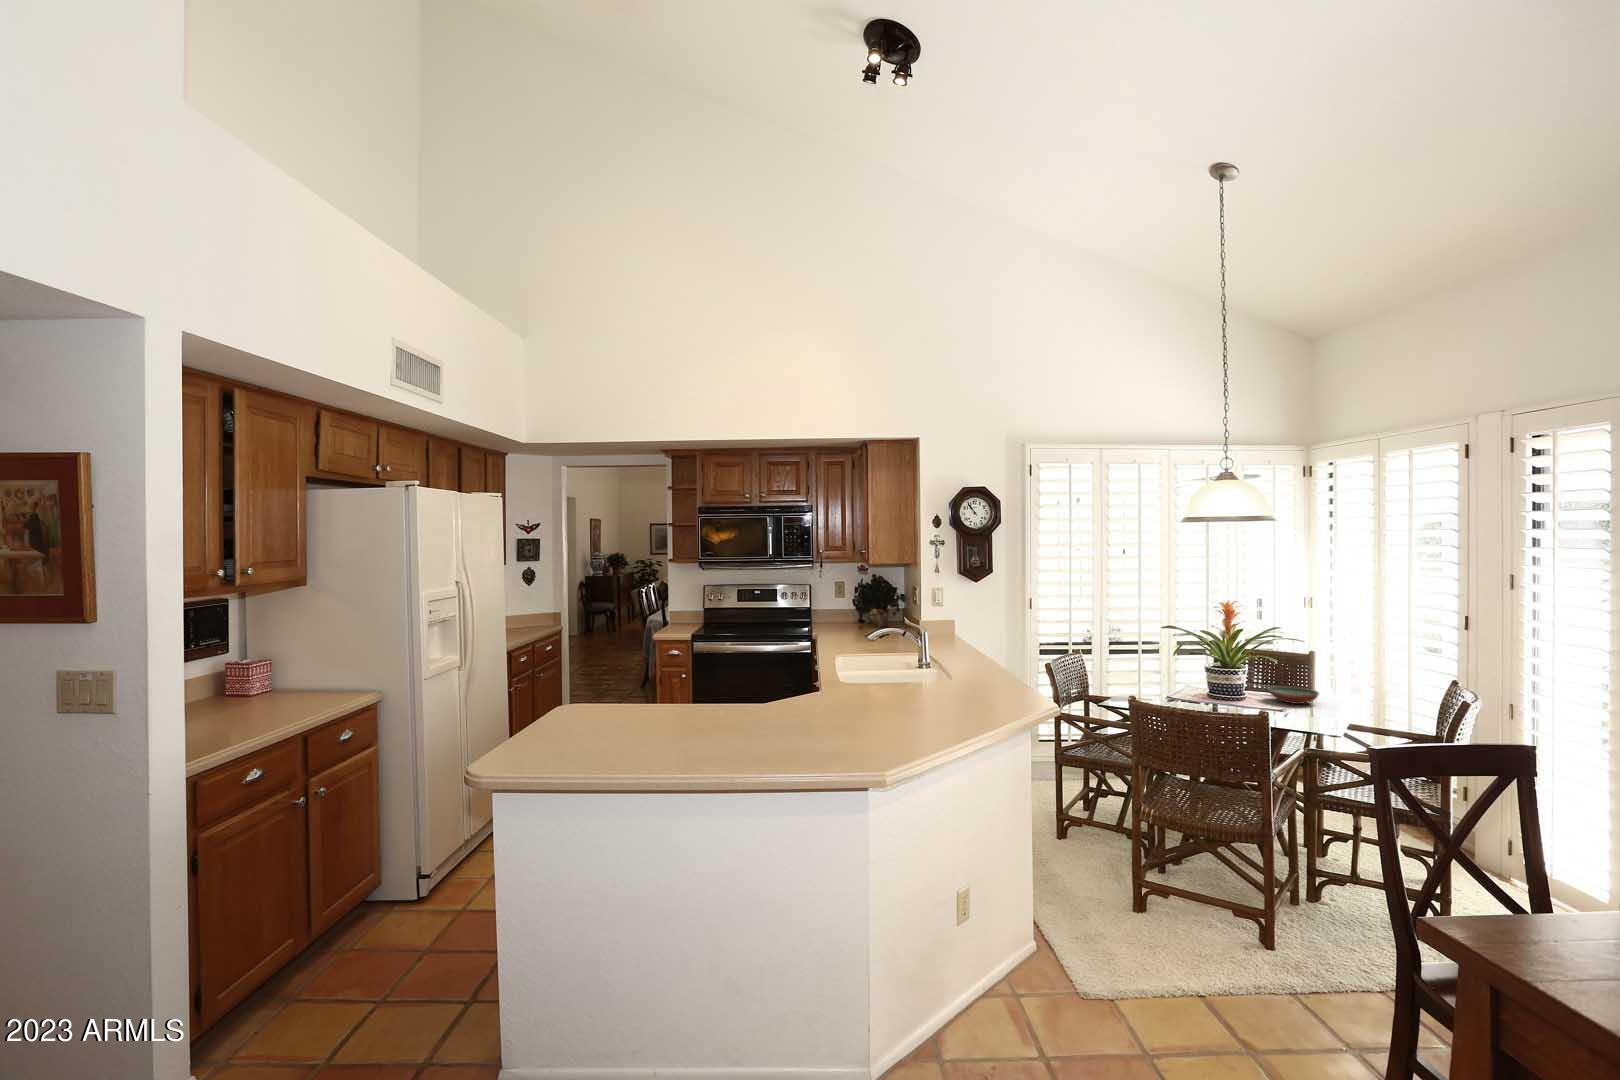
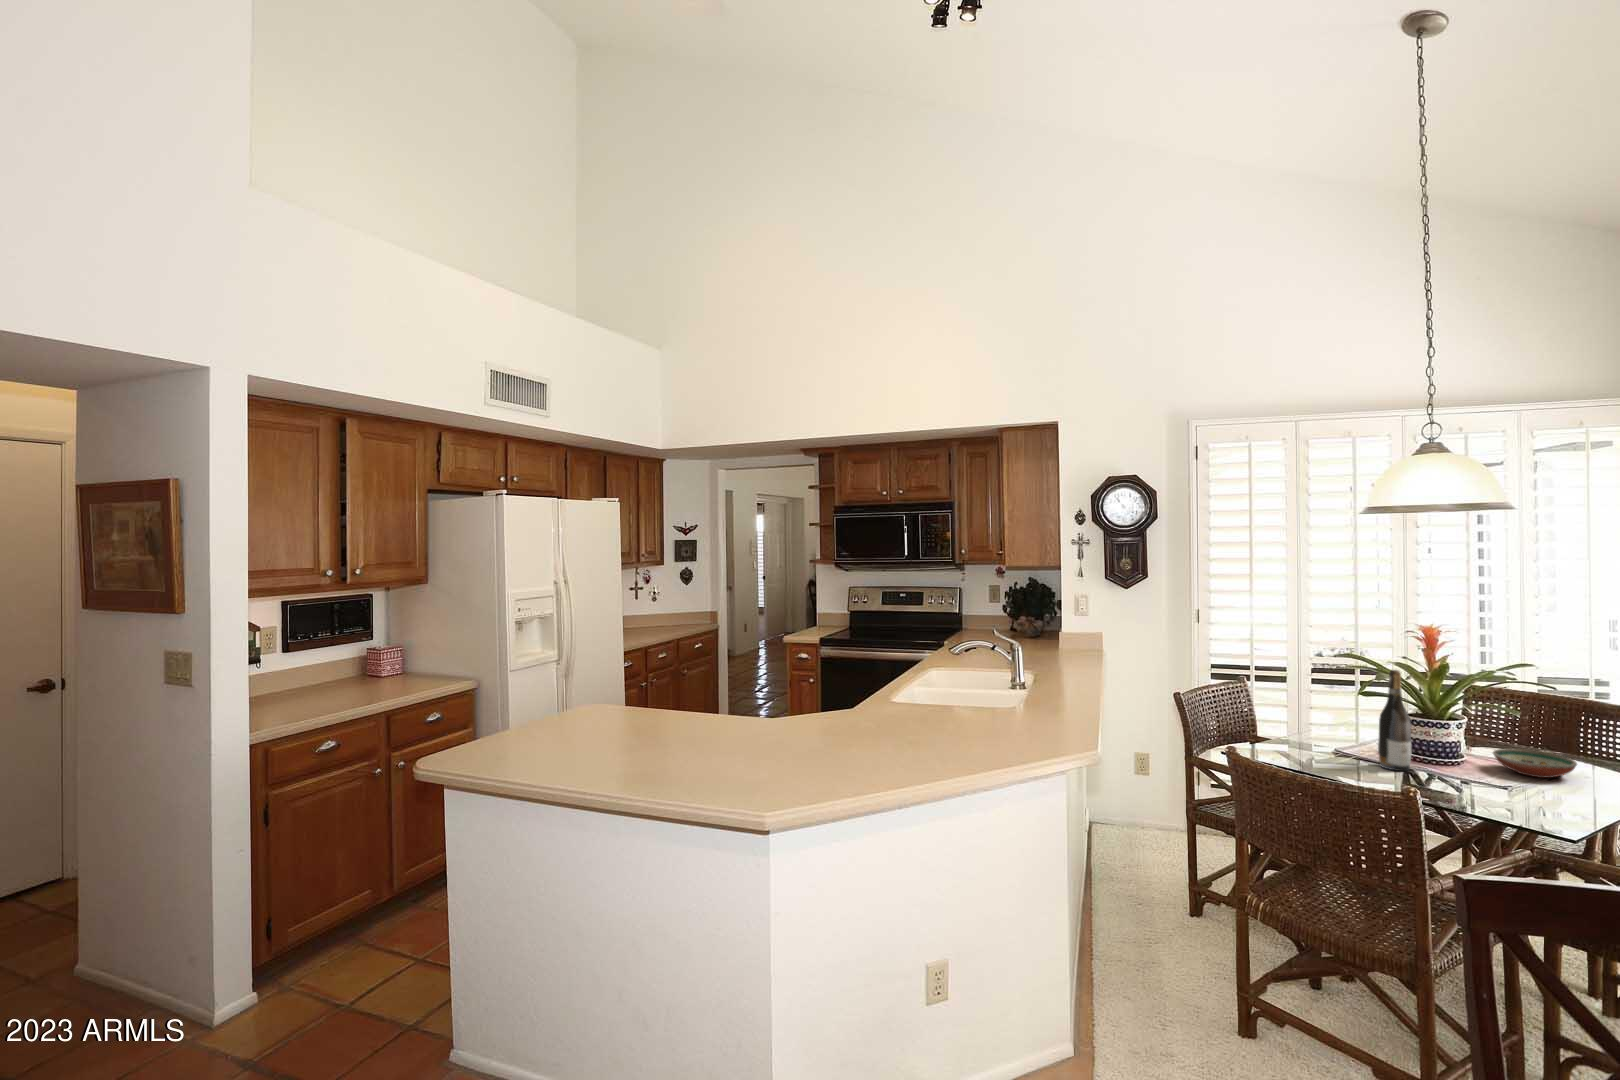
wine bottle: none [1203,634,1225,707] -> present [1378,670,1411,771]

